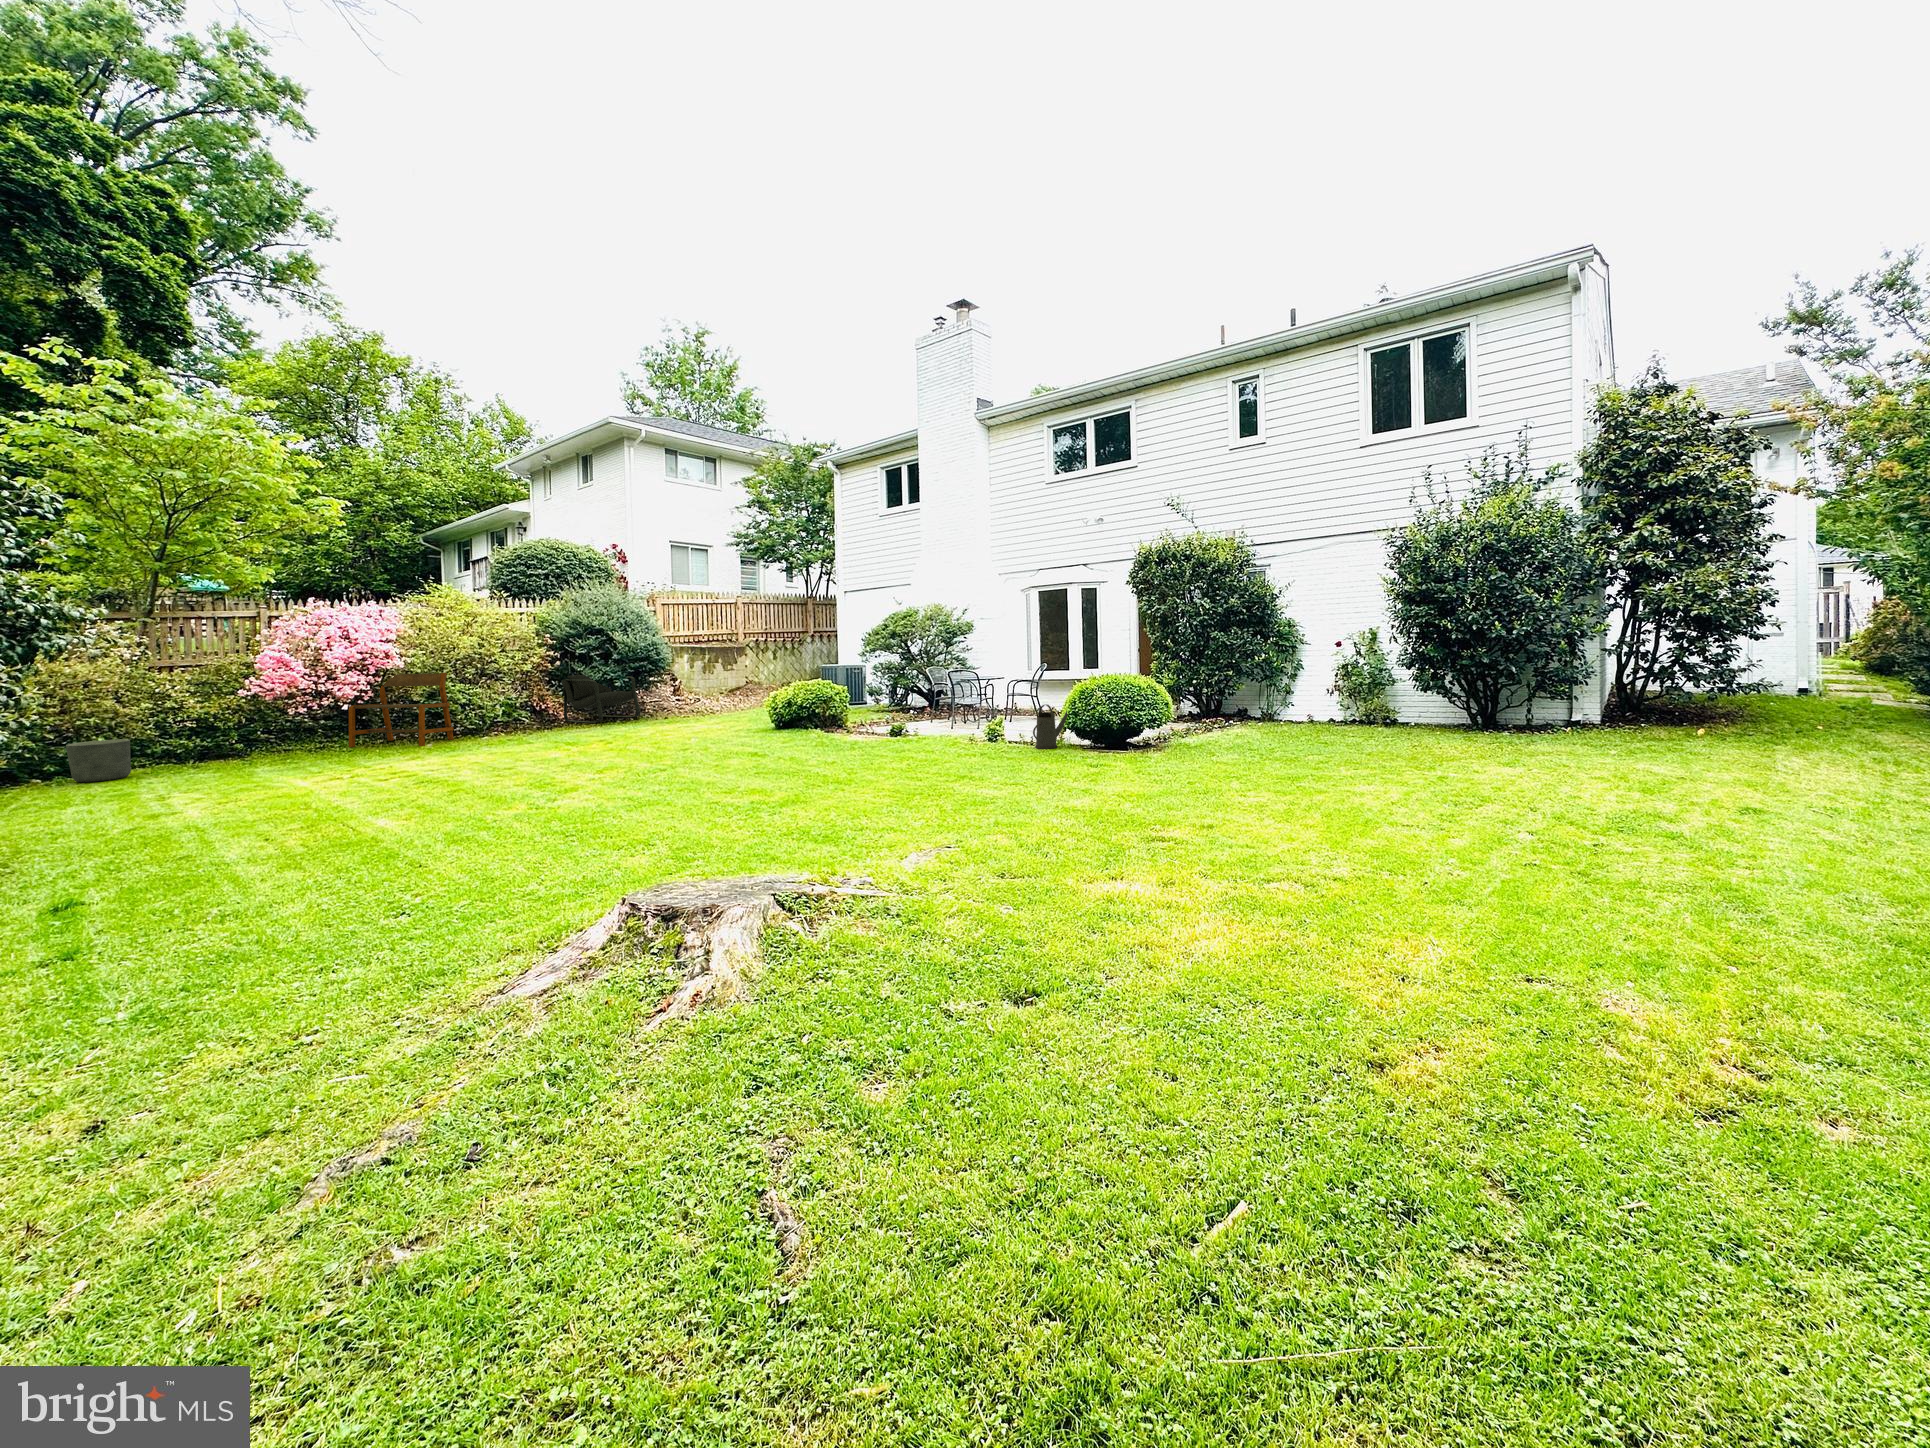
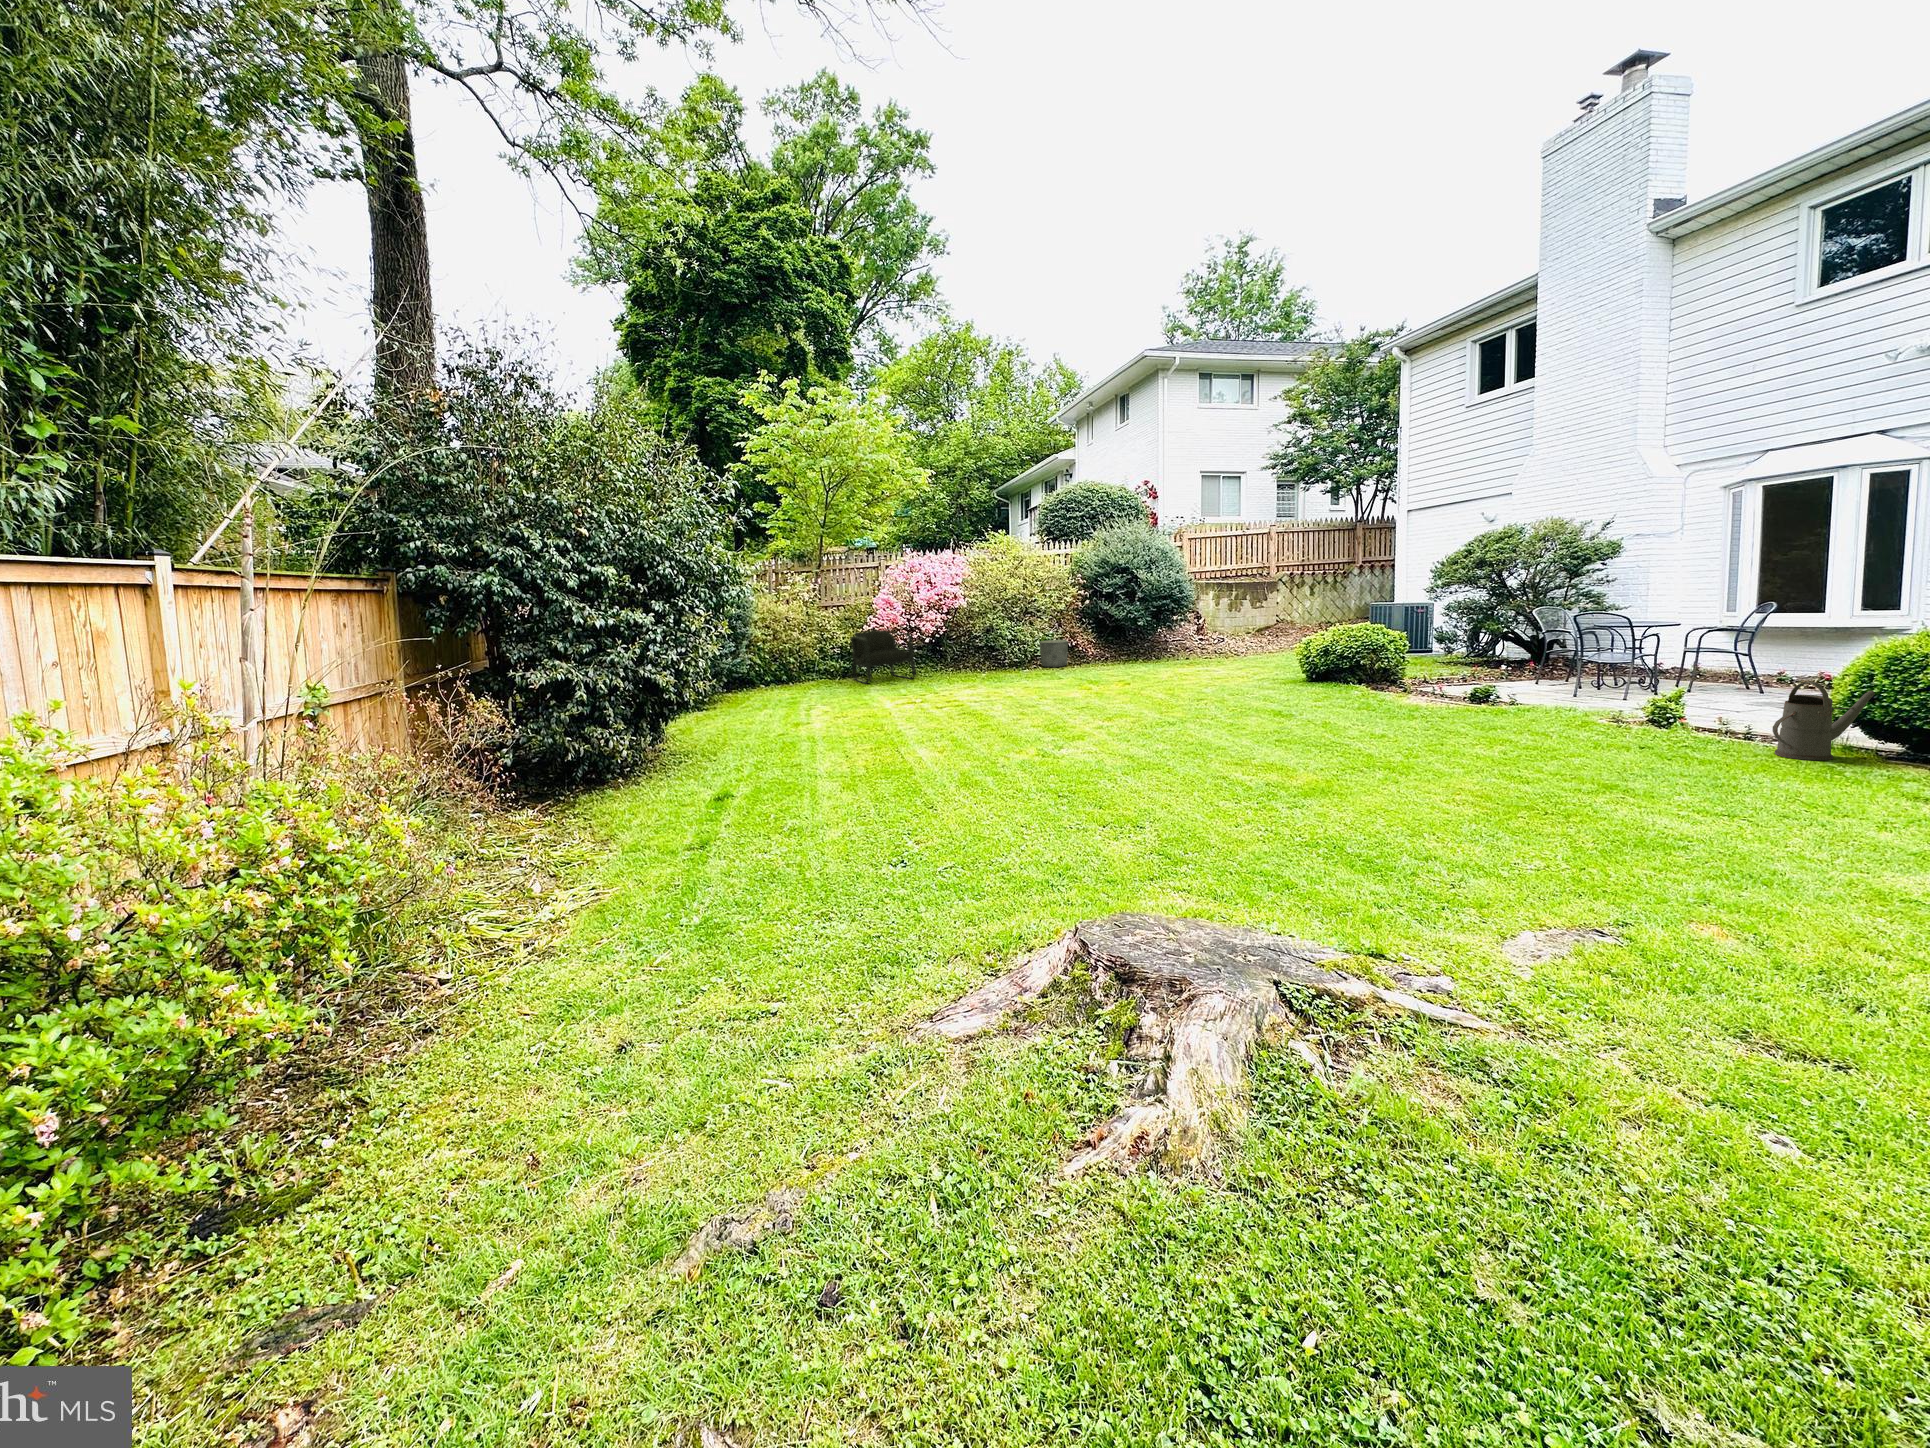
bench: present [349,673,454,747] -> none [930,612,1000,676]
armchair: present [562,675,640,723] -> present [850,630,916,683]
planter: present [66,739,131,782] -> present [1040,640,1068,667]

